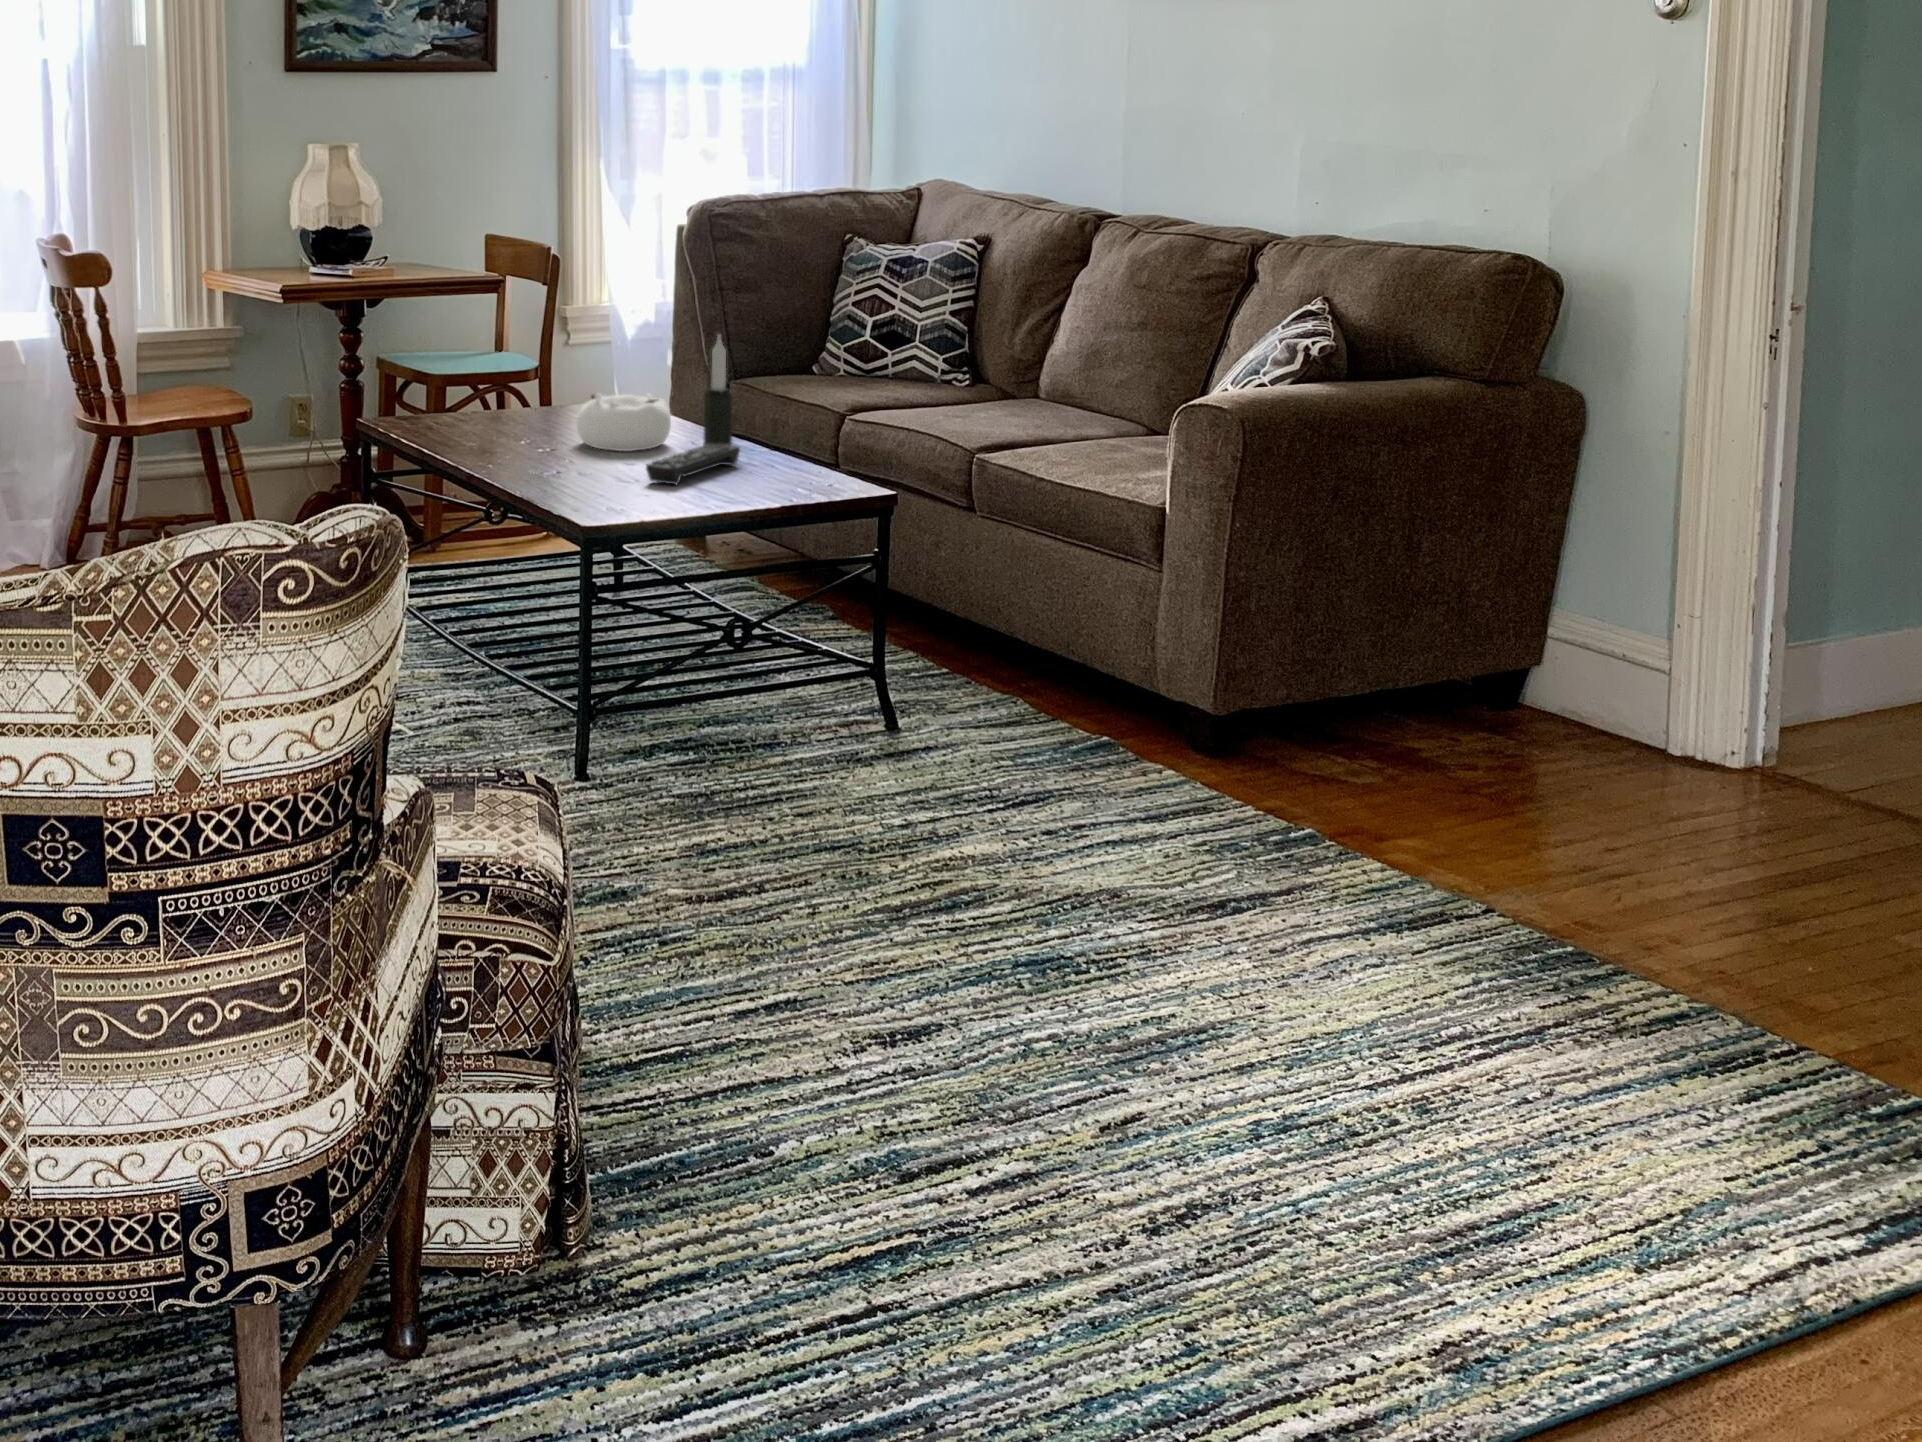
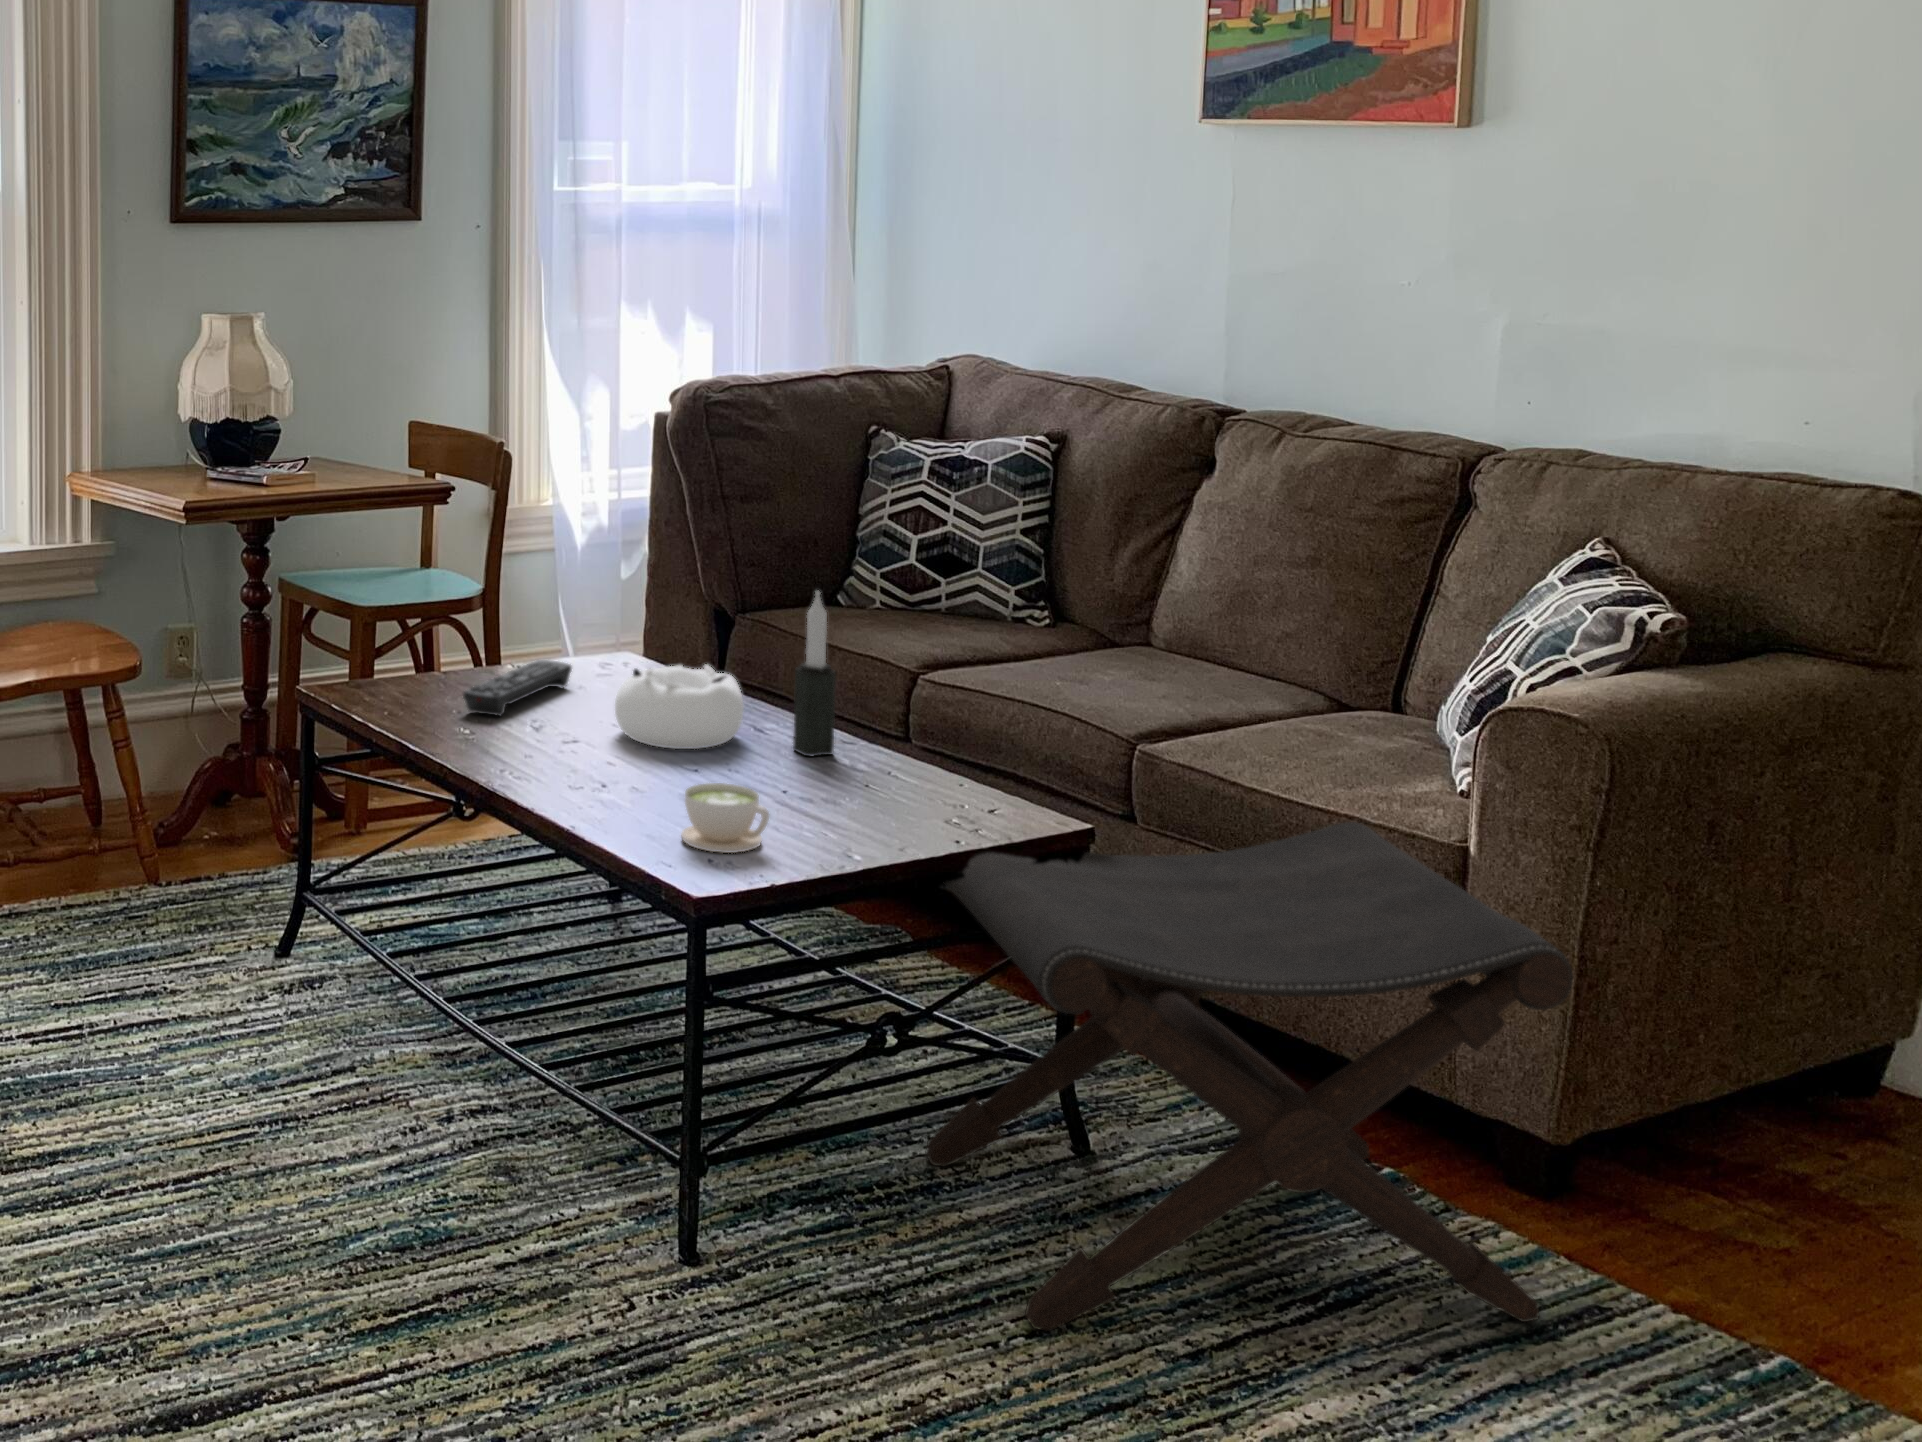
remote control: present [646,443,740,485] -> present [463,660,572,716]
coffee cup: none [587,458,645,502] -> present [681,783,769,853]
footstool: none [773,491,1165,810] -> present [925,822,1573,1330]

